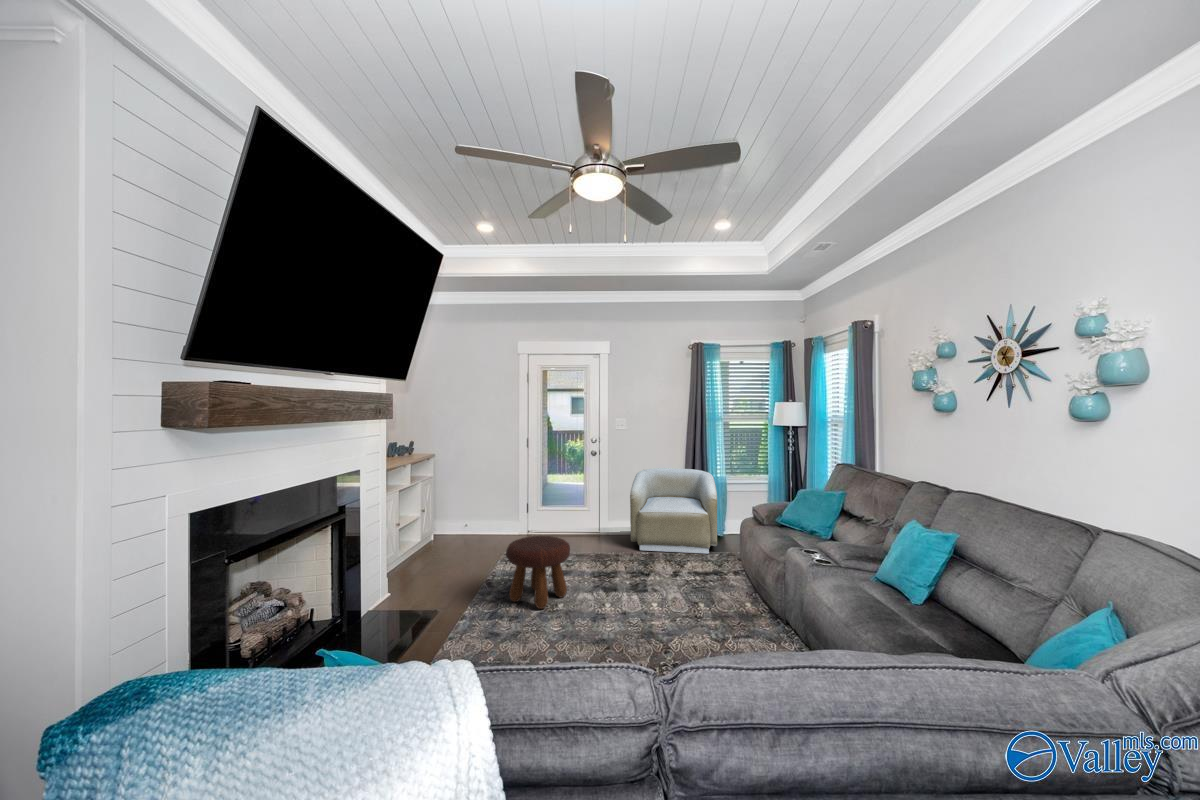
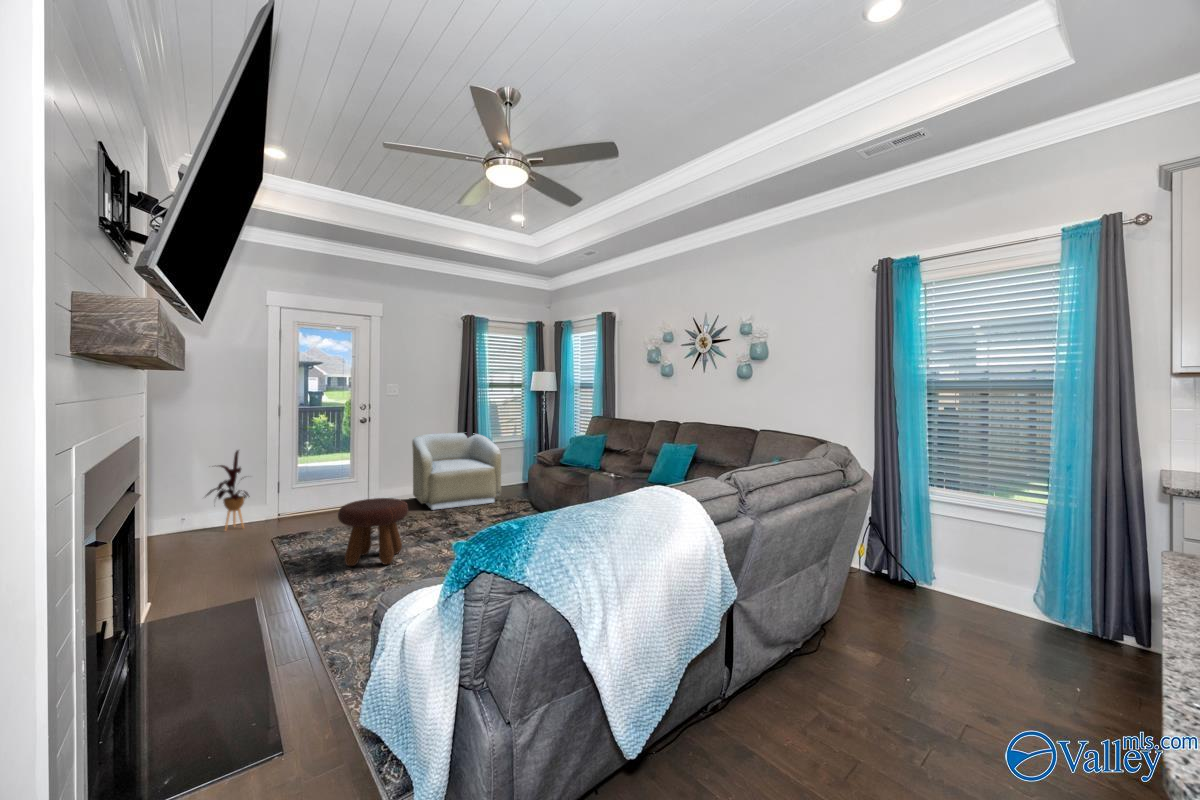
house plant: none [466,473,502,539] -> present [206,450,250,530]

